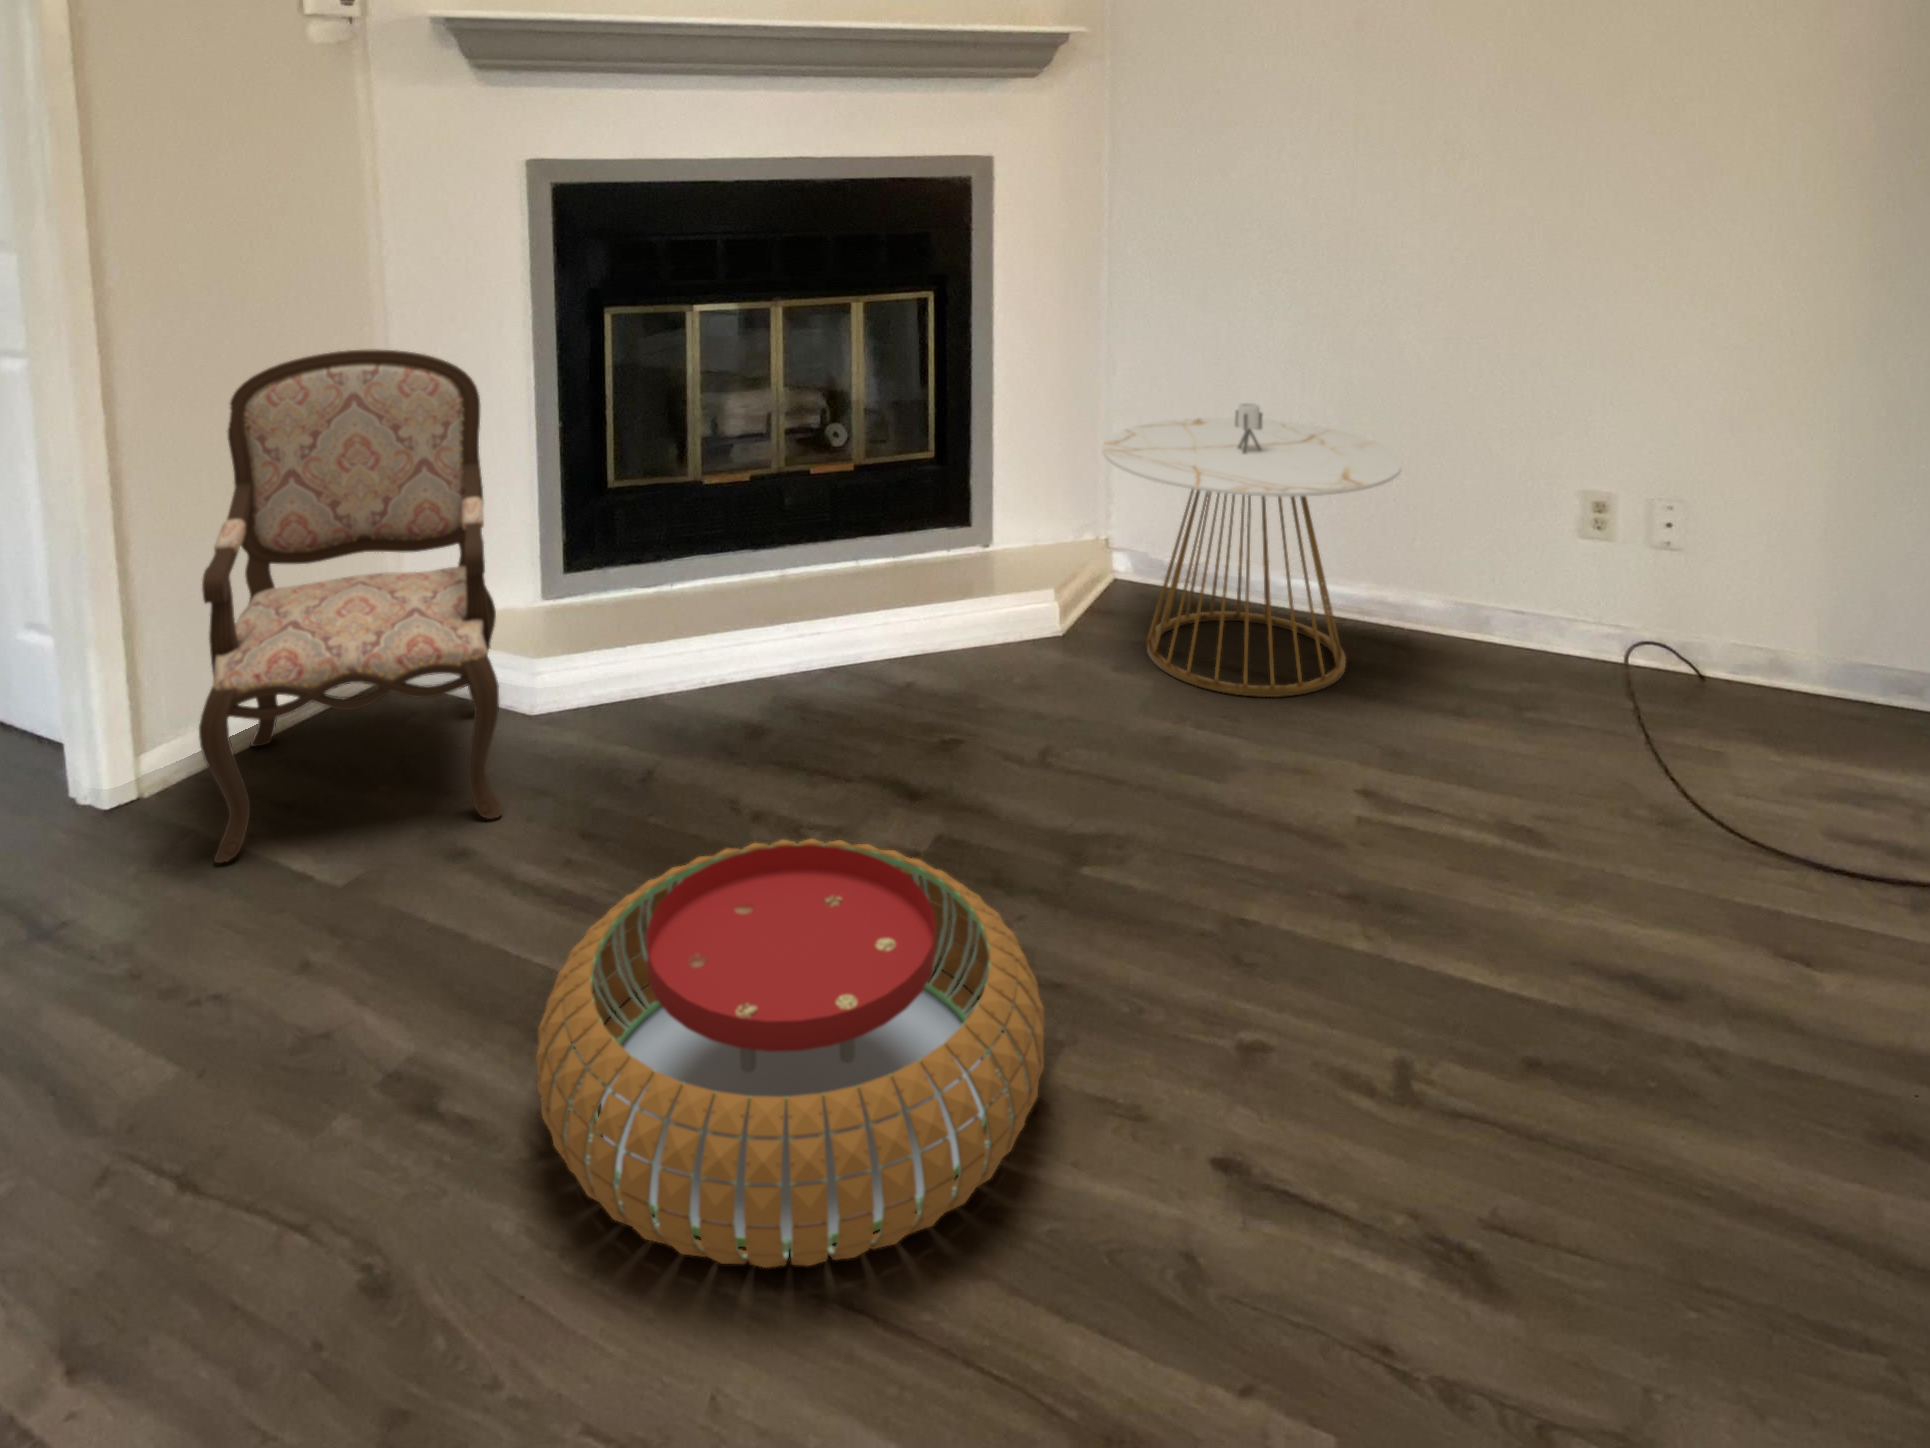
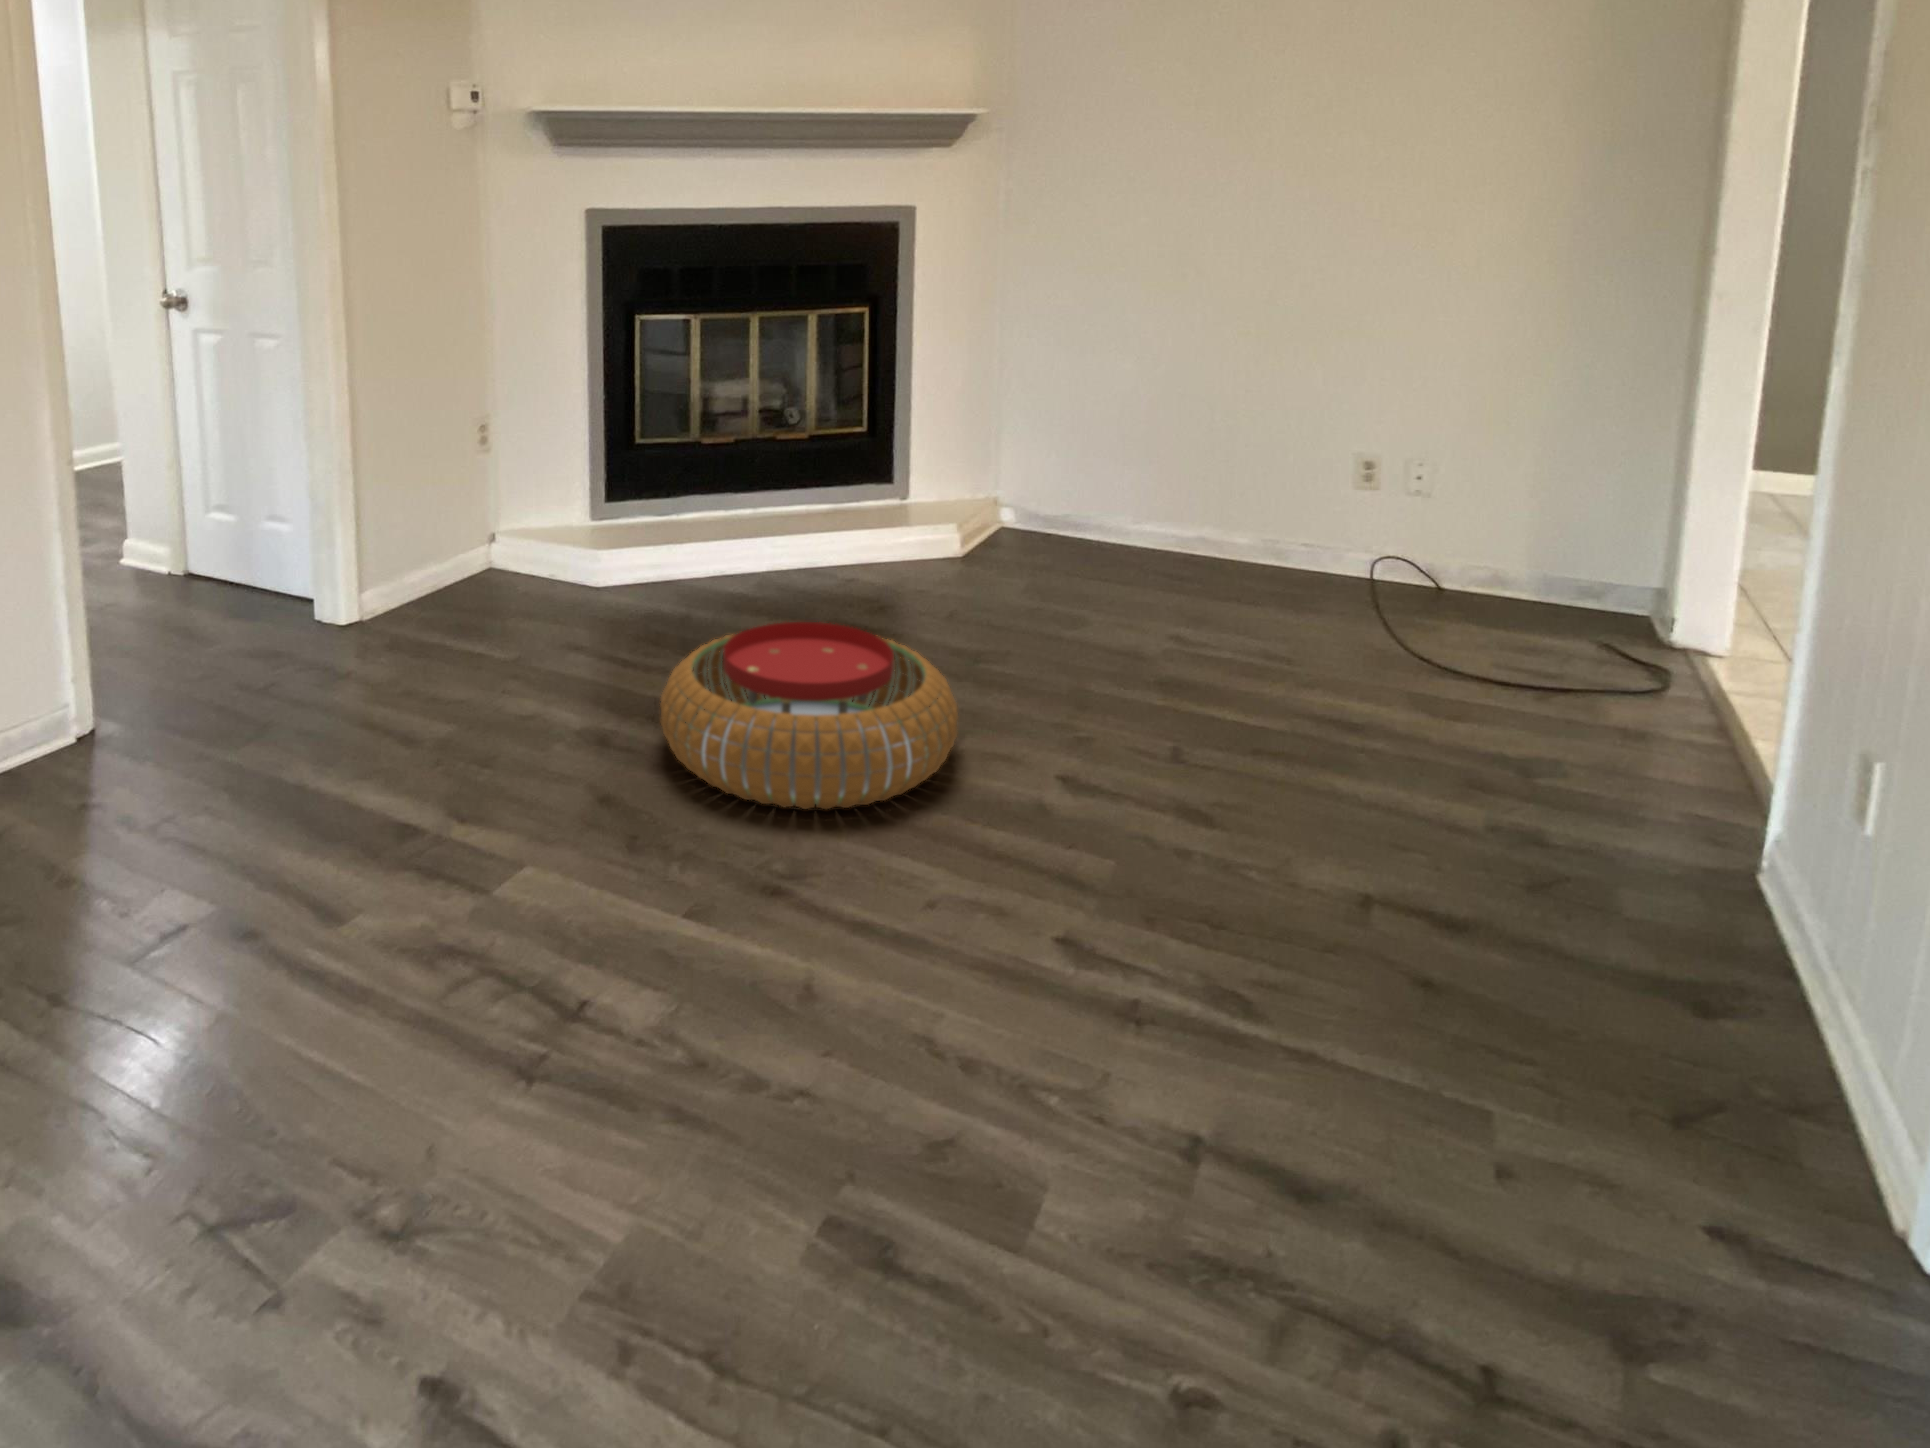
armchair: present [199,349,502,863] -> none [401,337,593,652]
side table: present [1103,403,1402,697] -> none [996,386,1215,592]

